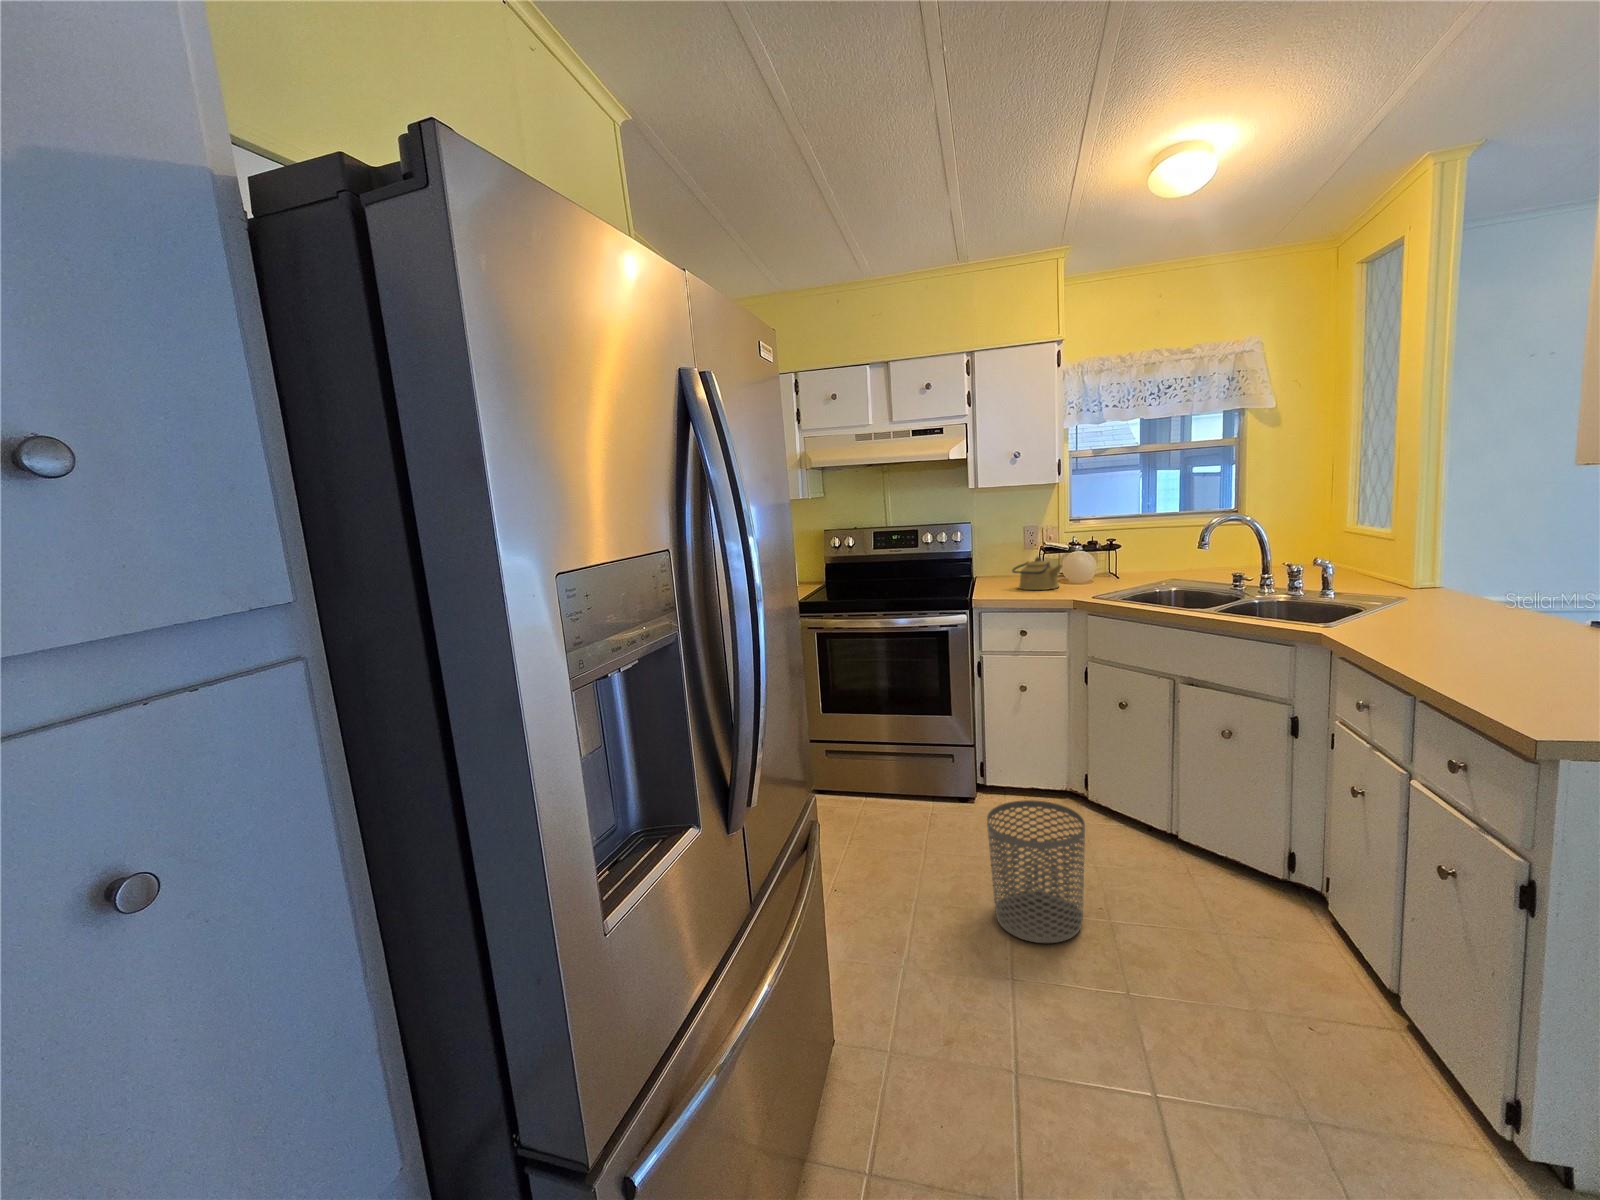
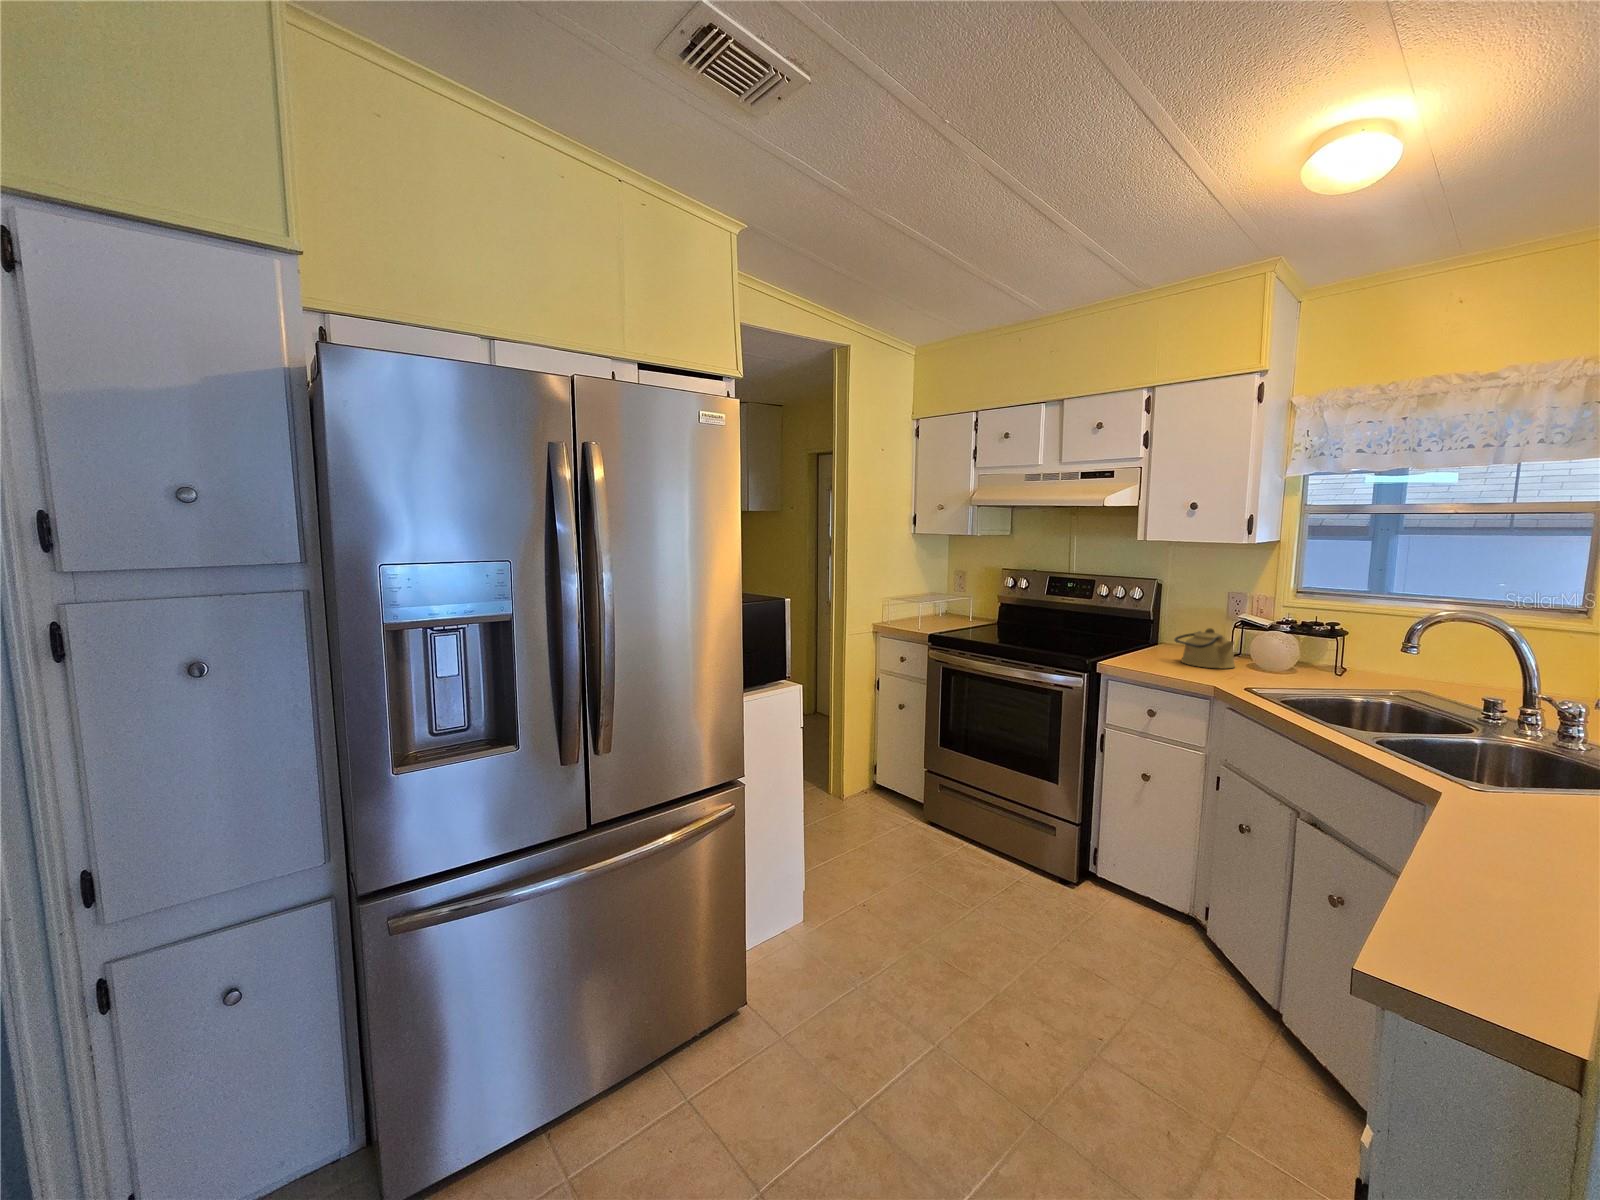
waste bin: present [987,800,1085,943] -> none [976,891,1089,1071]

